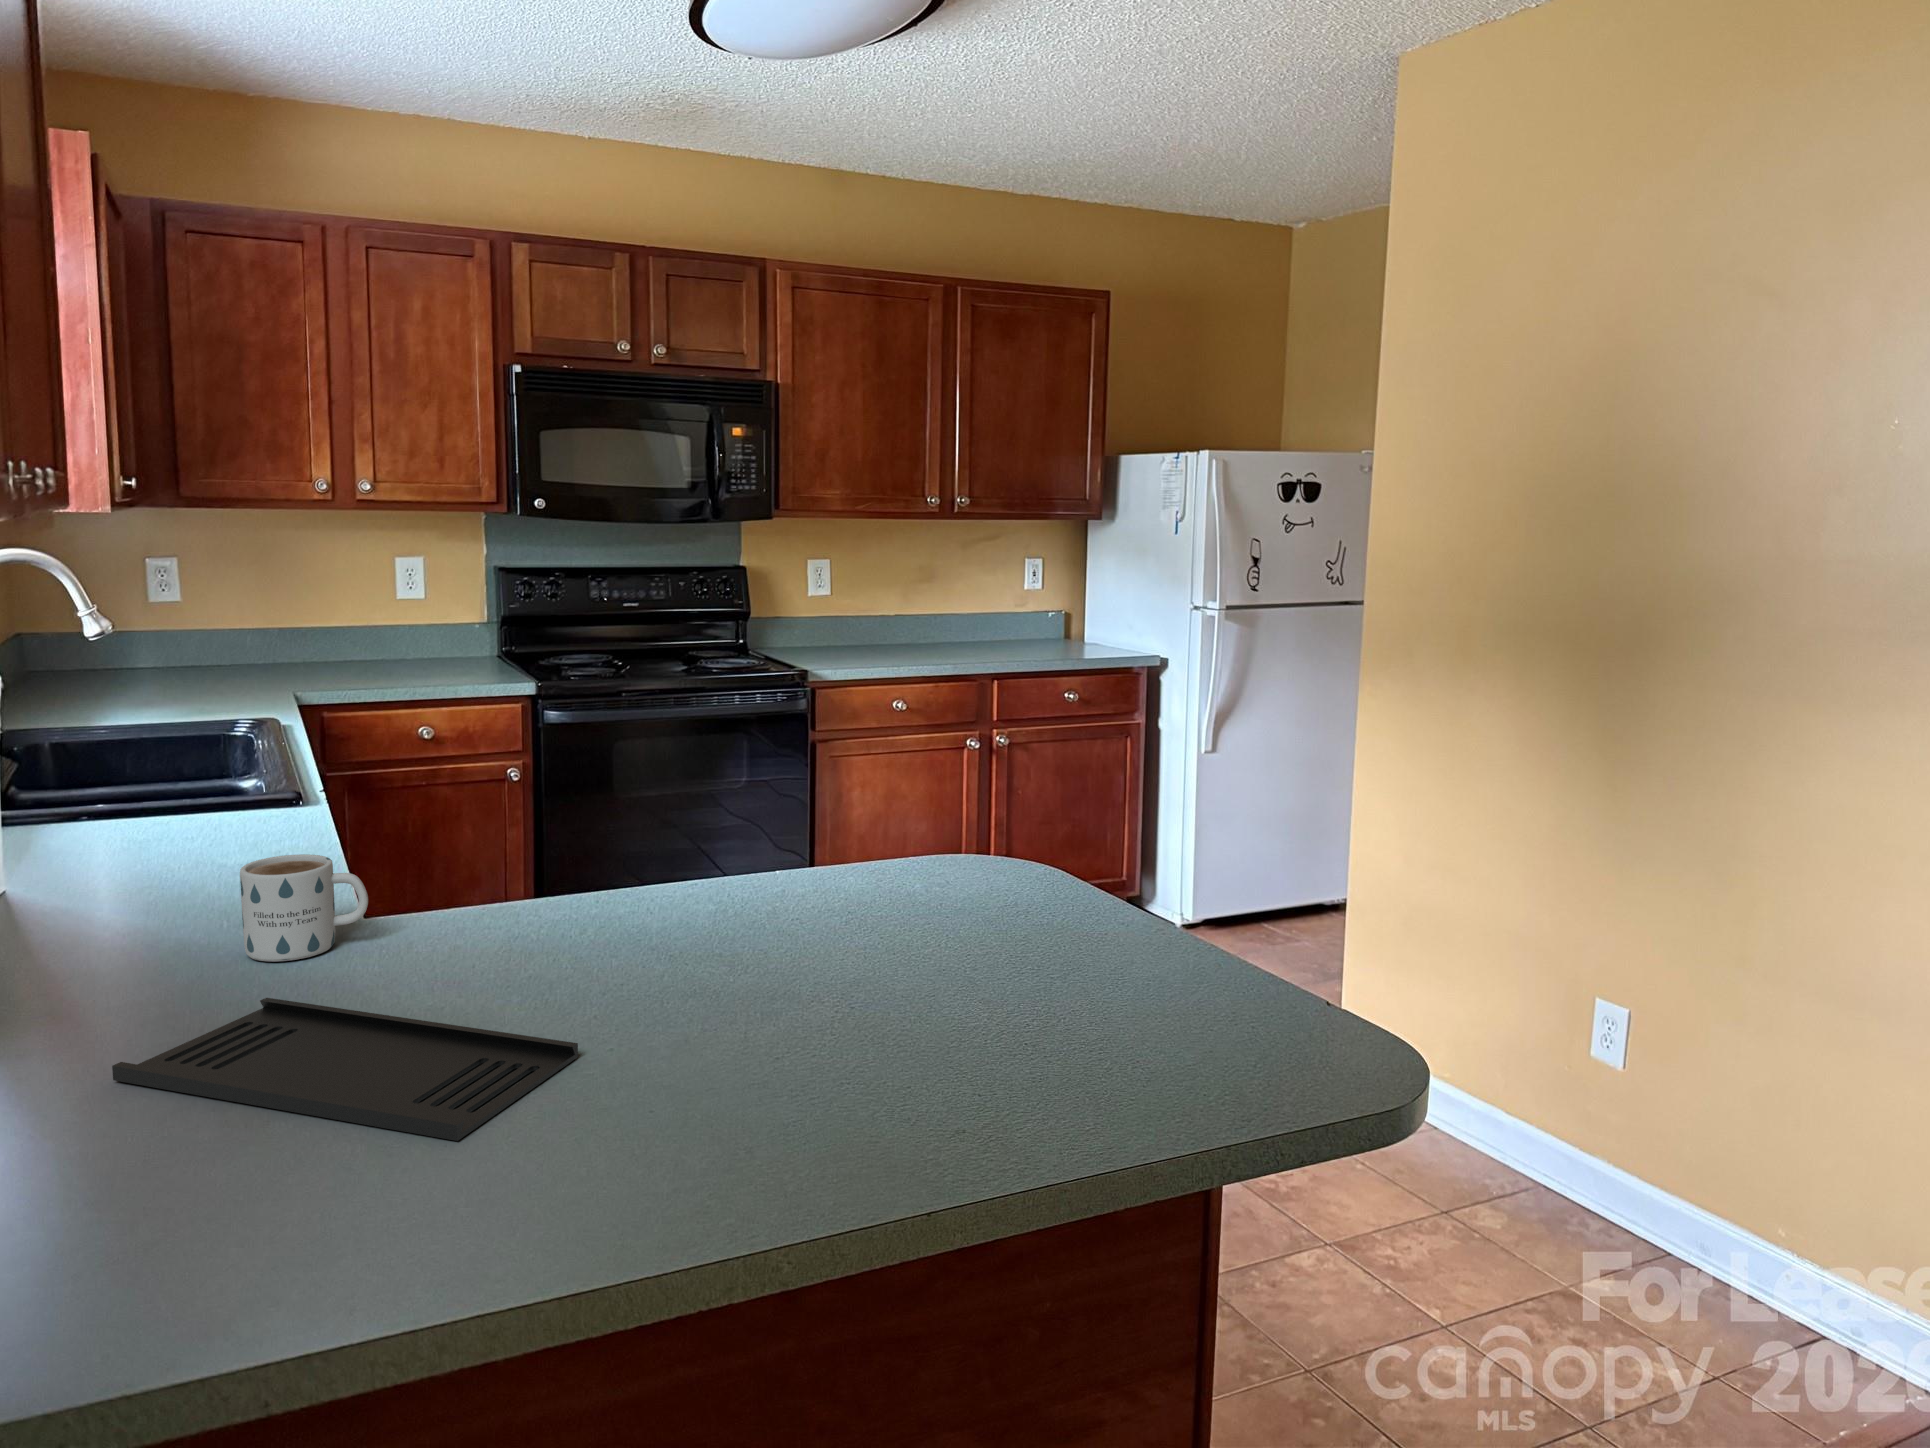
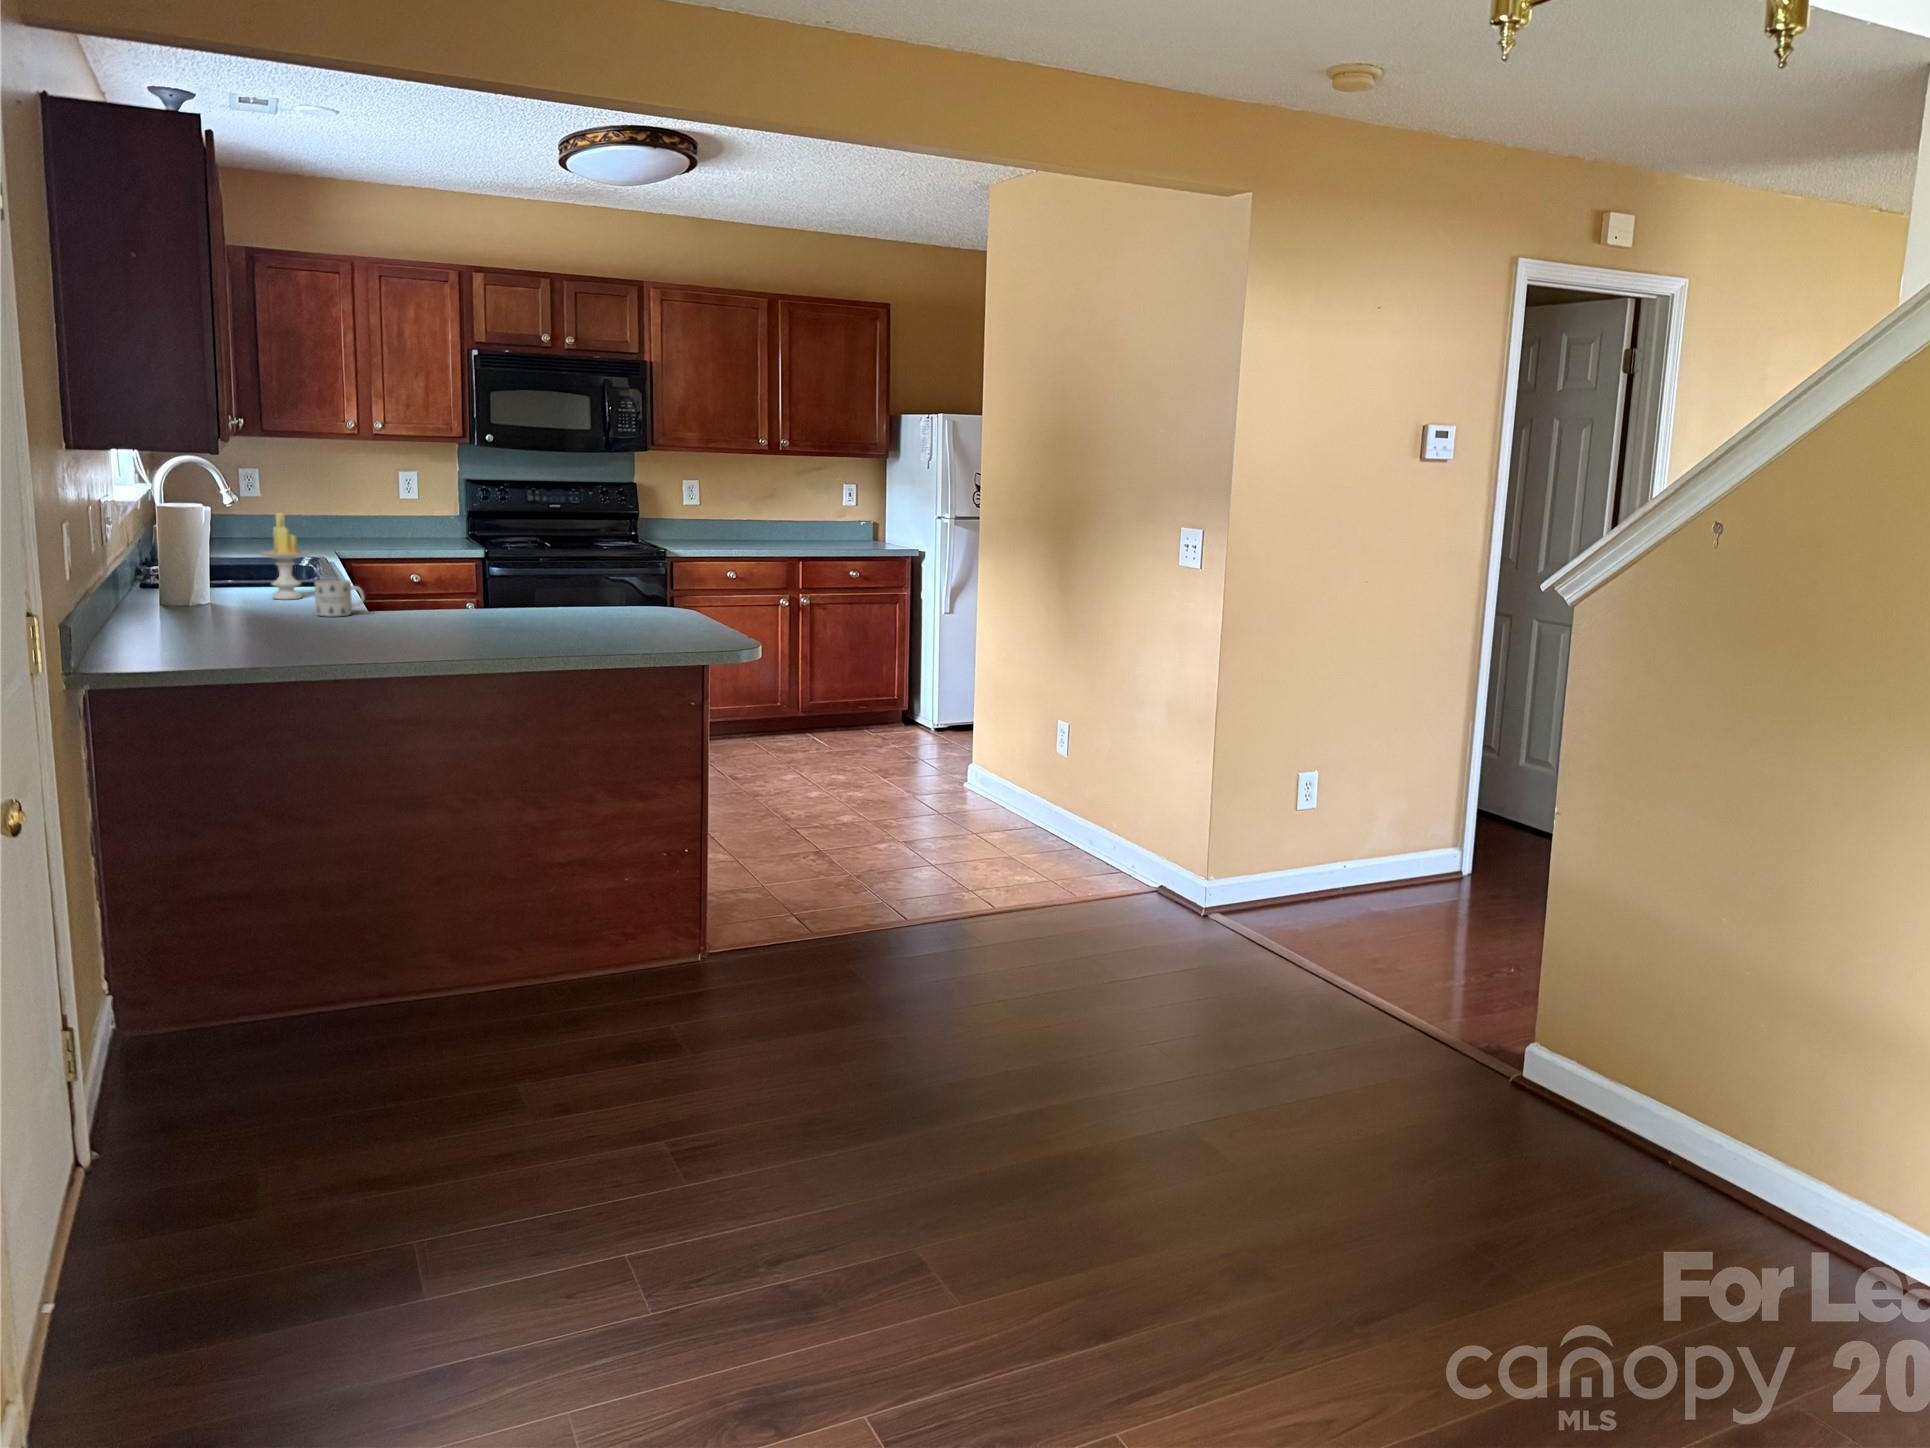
candle: none [123,669,236,868] -> present [261,513,308,599]
tray: present [112,998,578,1141] -> none [276,618,432,640]

